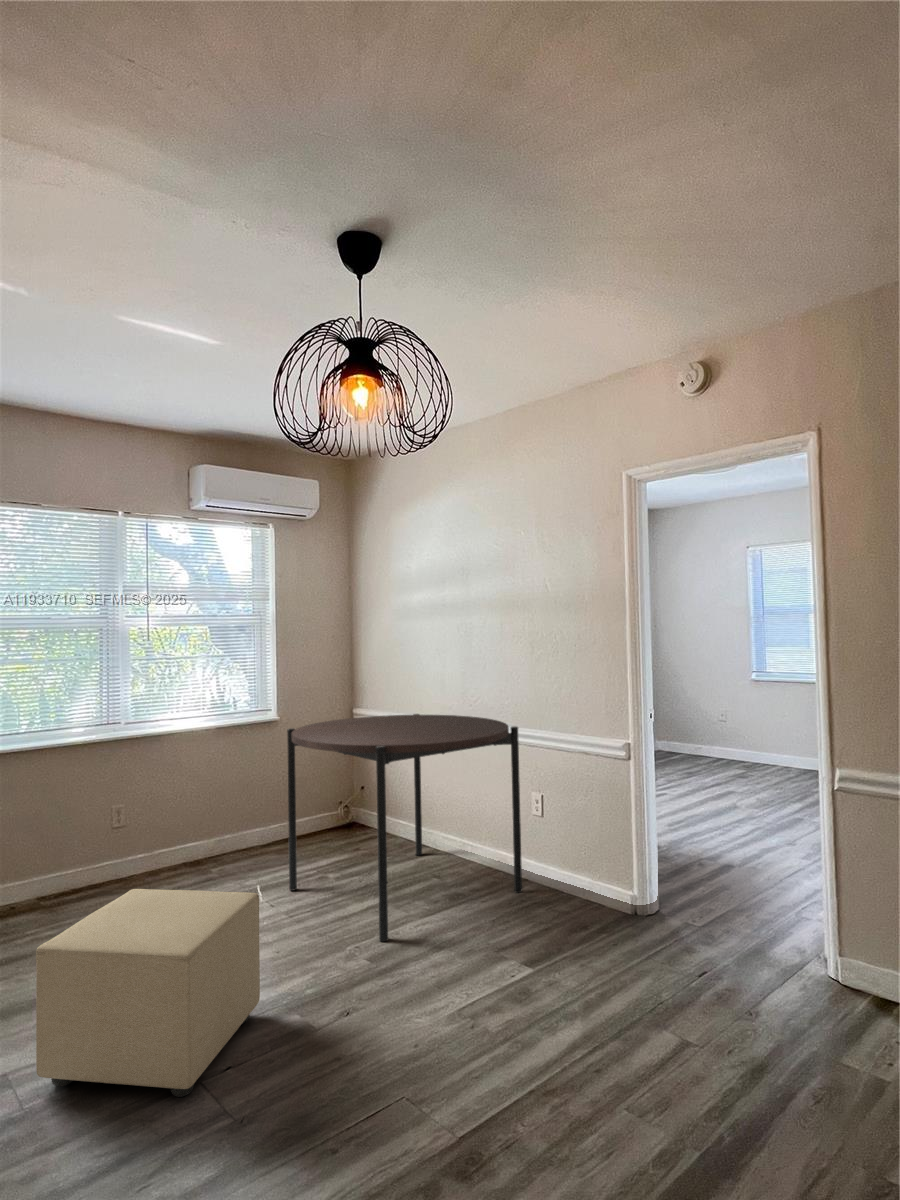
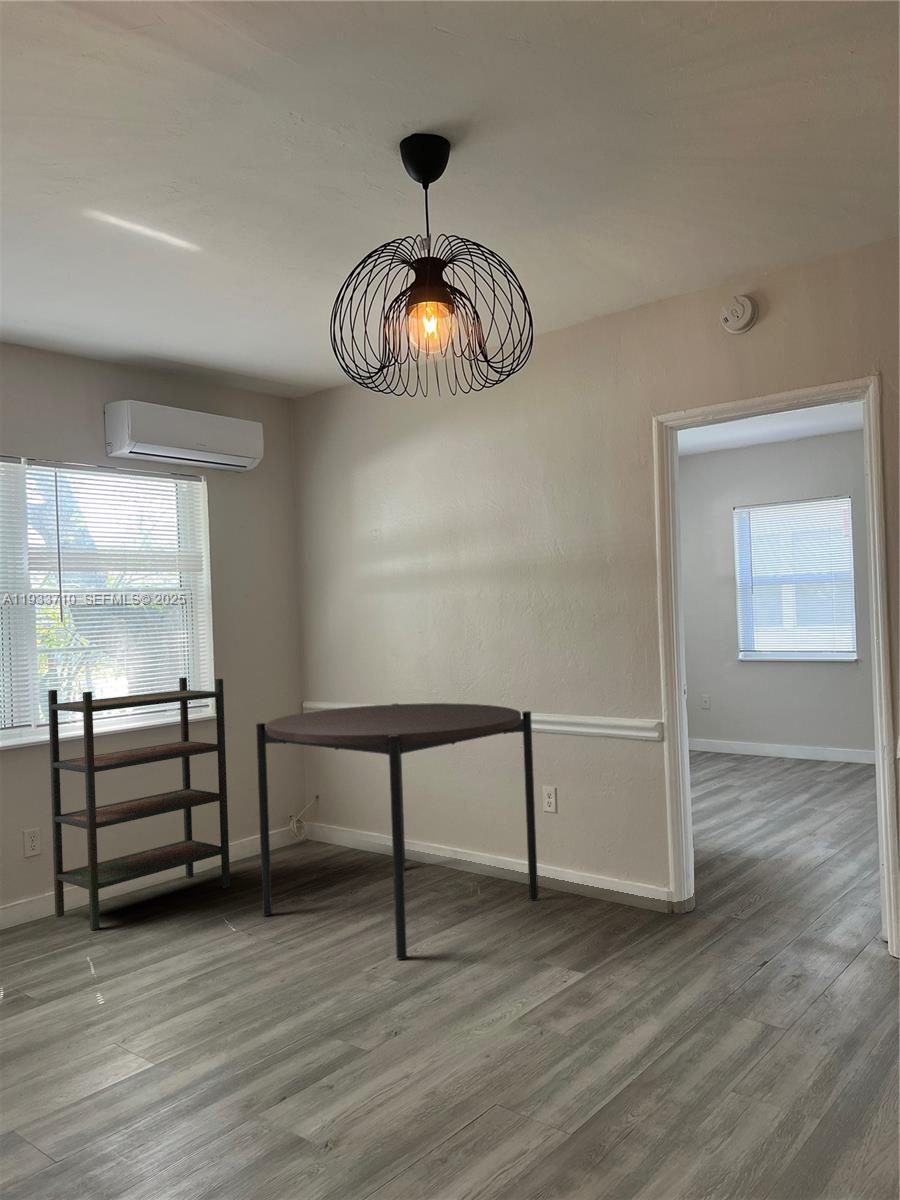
bookshelf: none [131,687,276,893] -> present [48,678,230,930]
ottoman: present [36,889,260,1097] -> none [57,903,293,1134]

